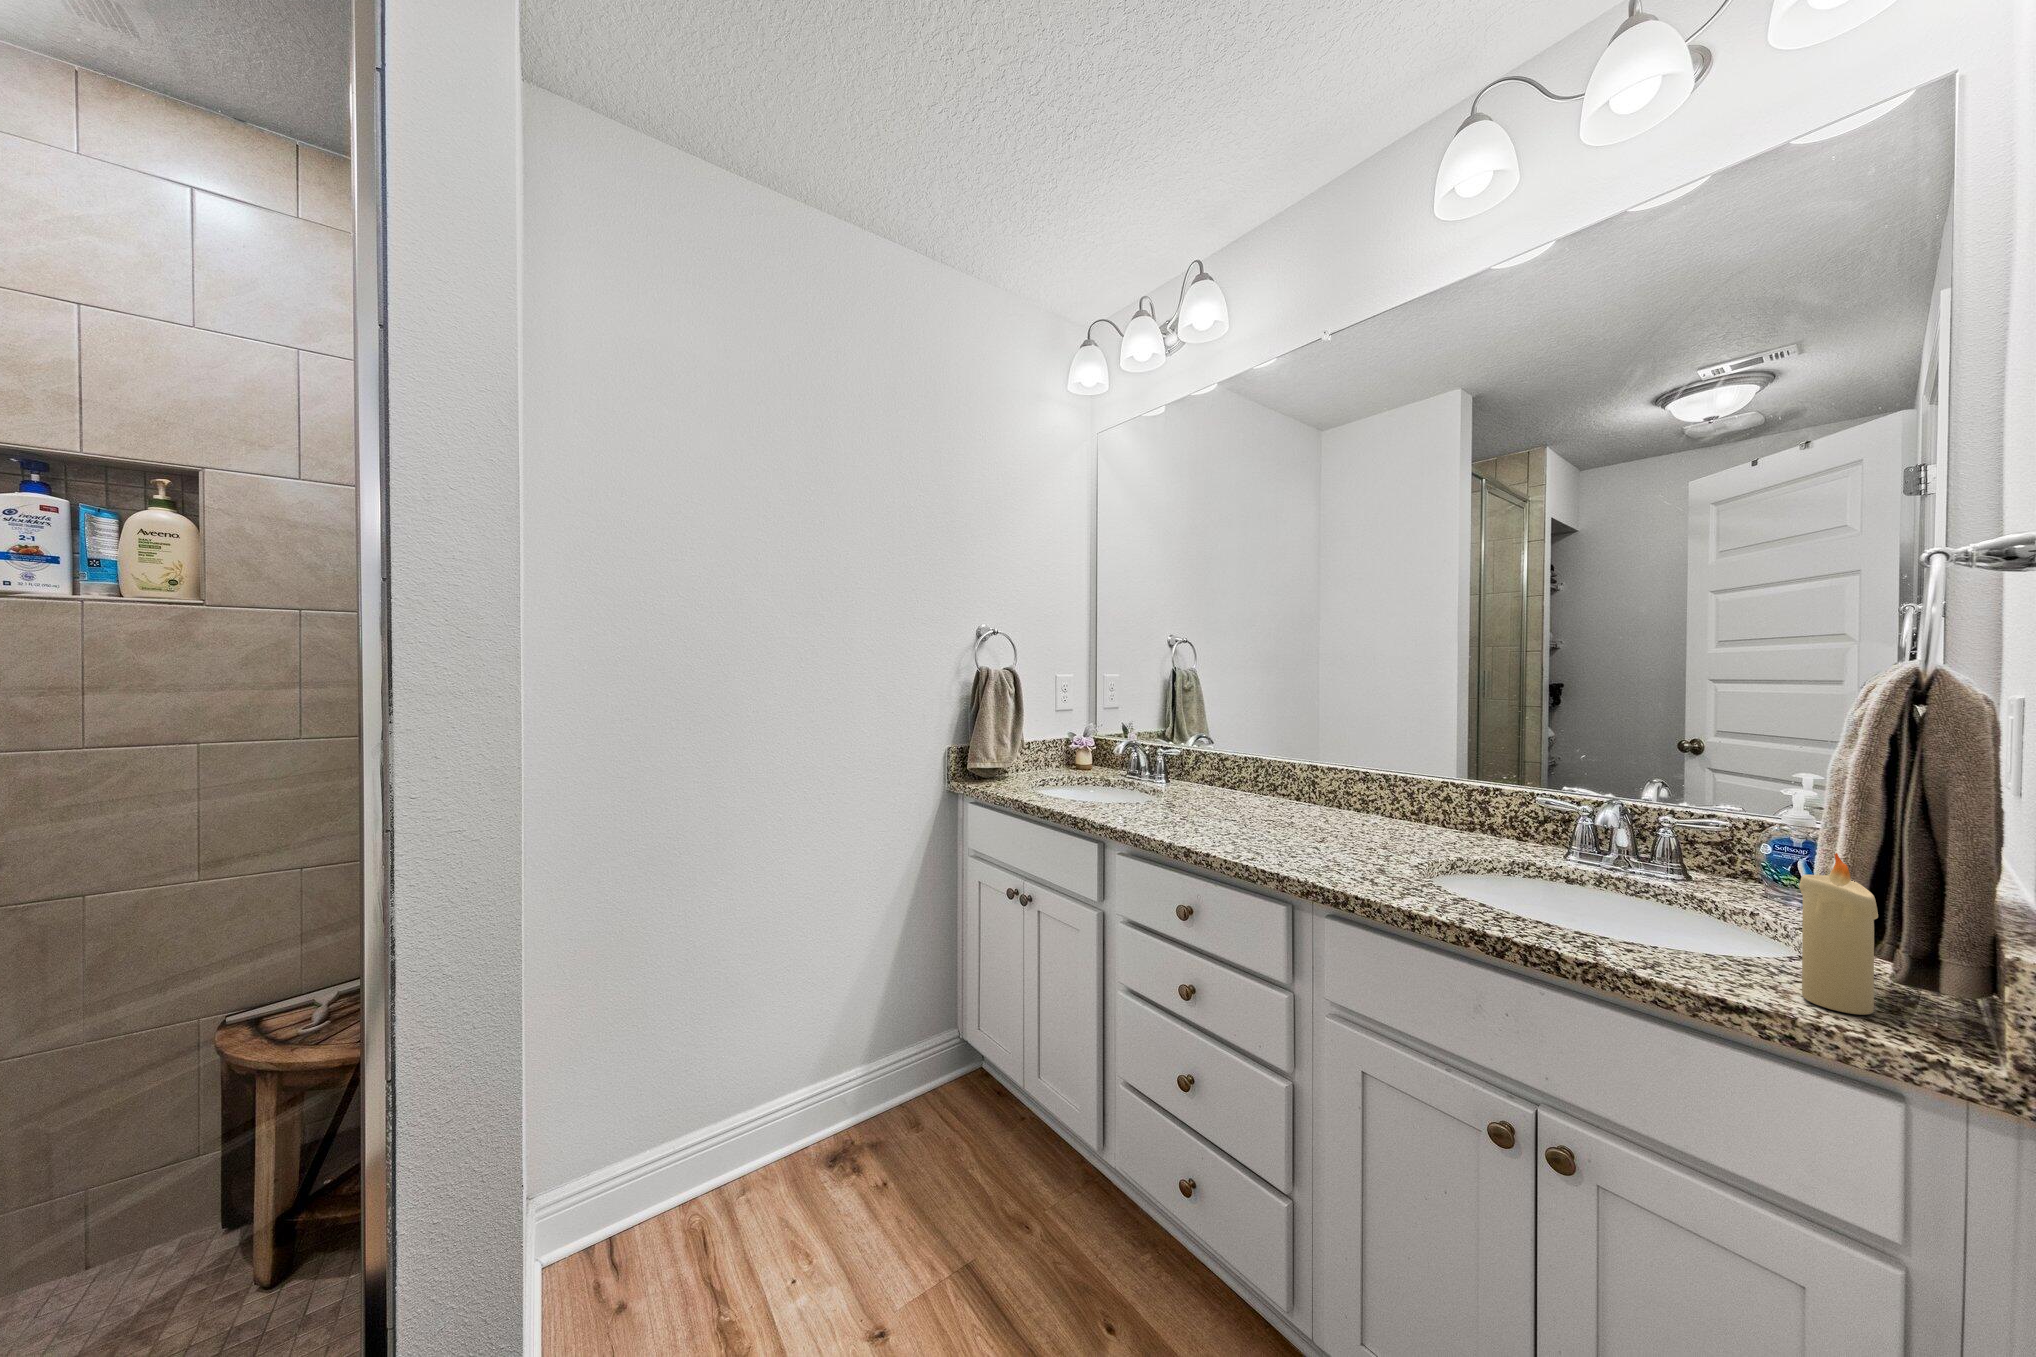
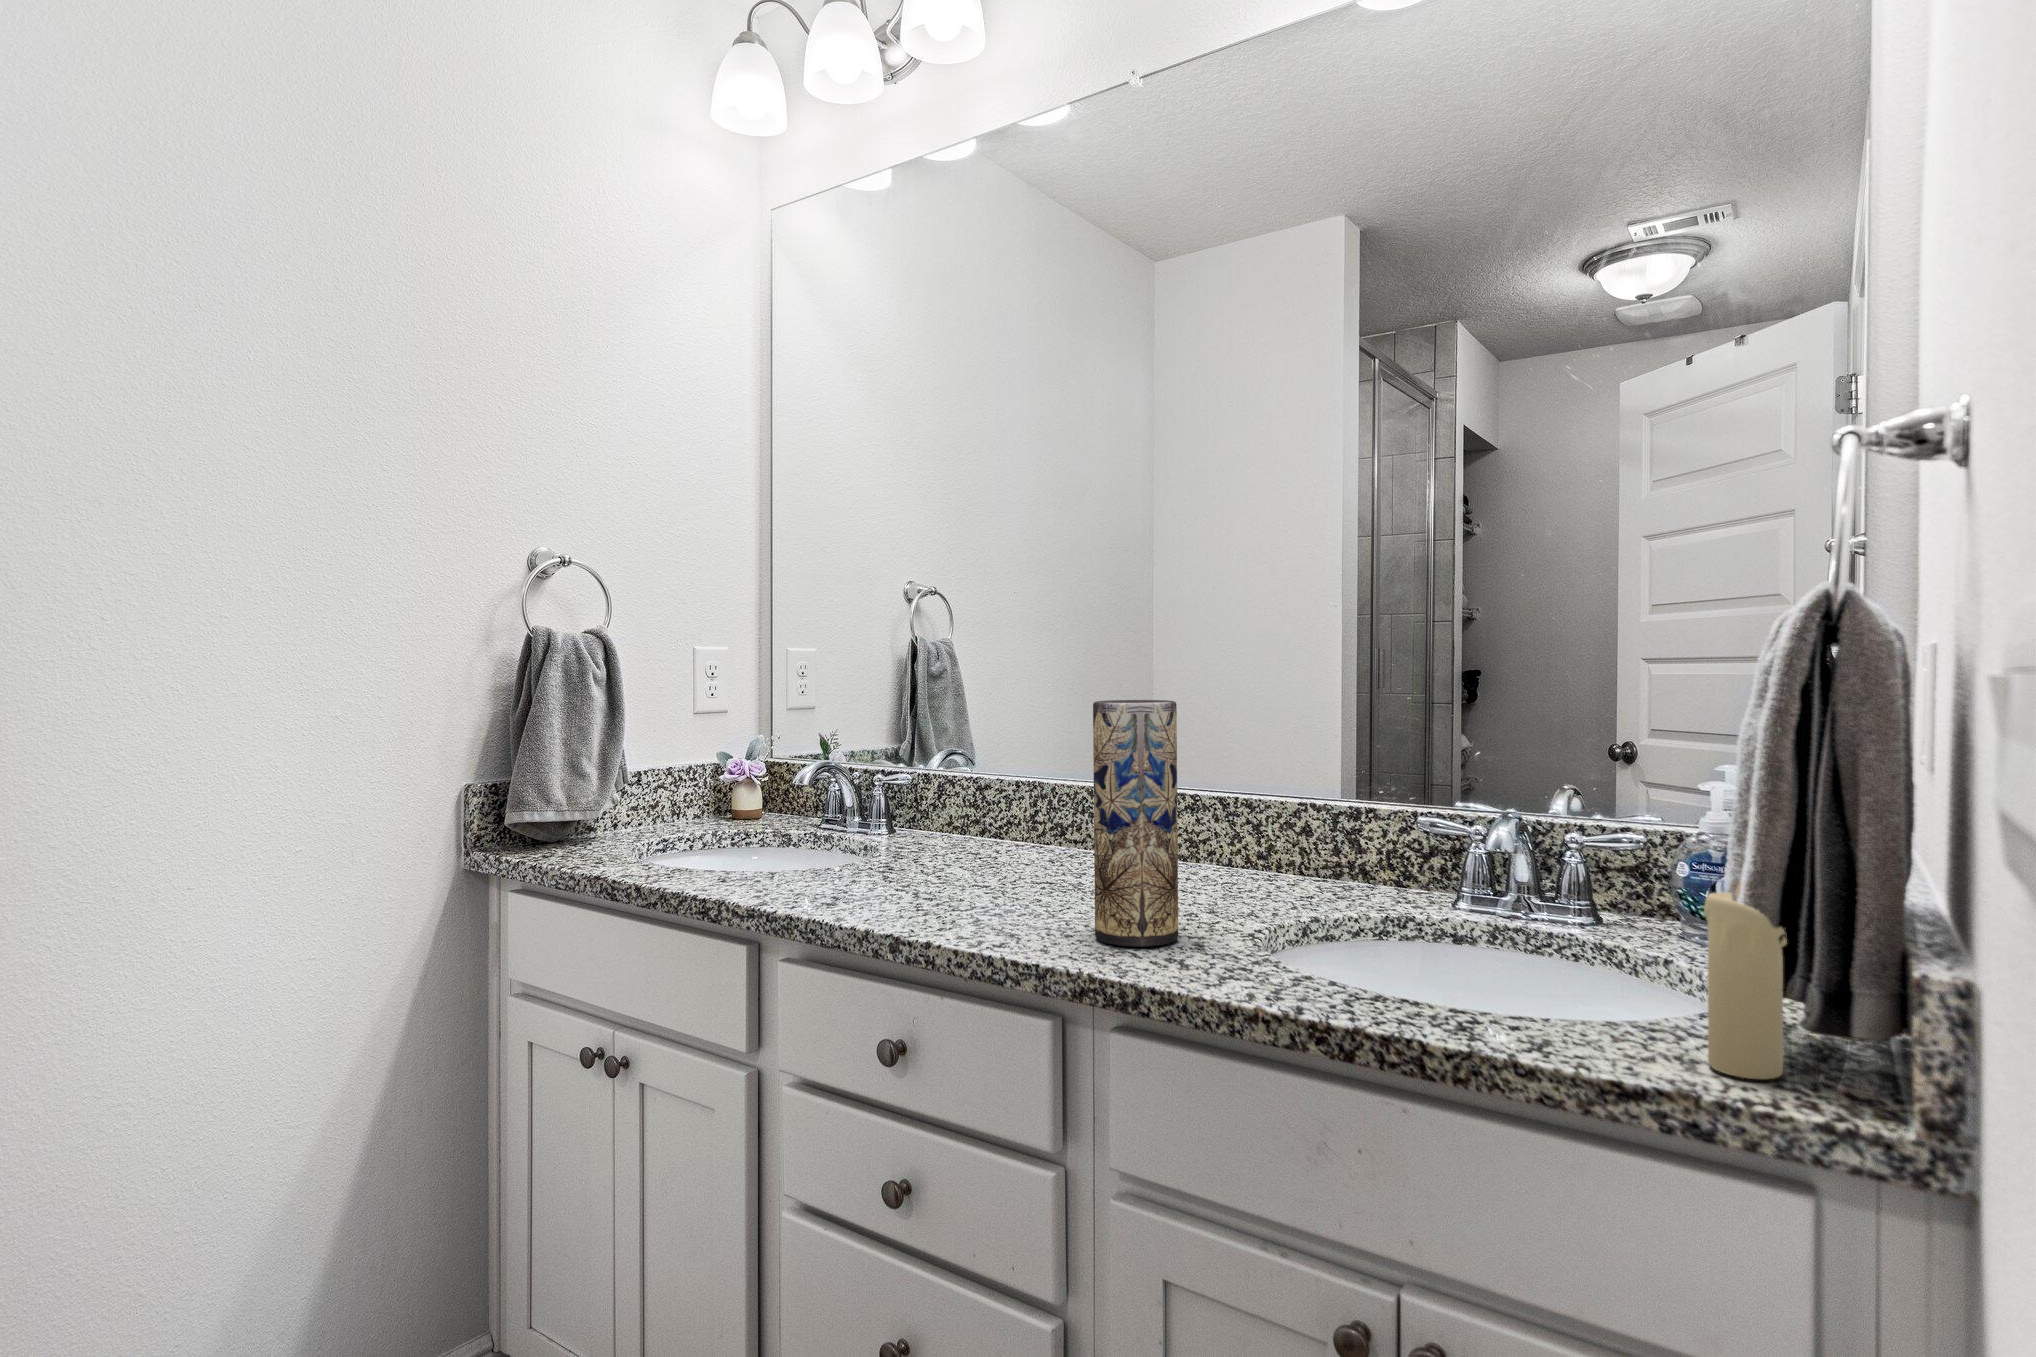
vase: none [1311,716,1368,868] -> present [1093,700,1178,947]

